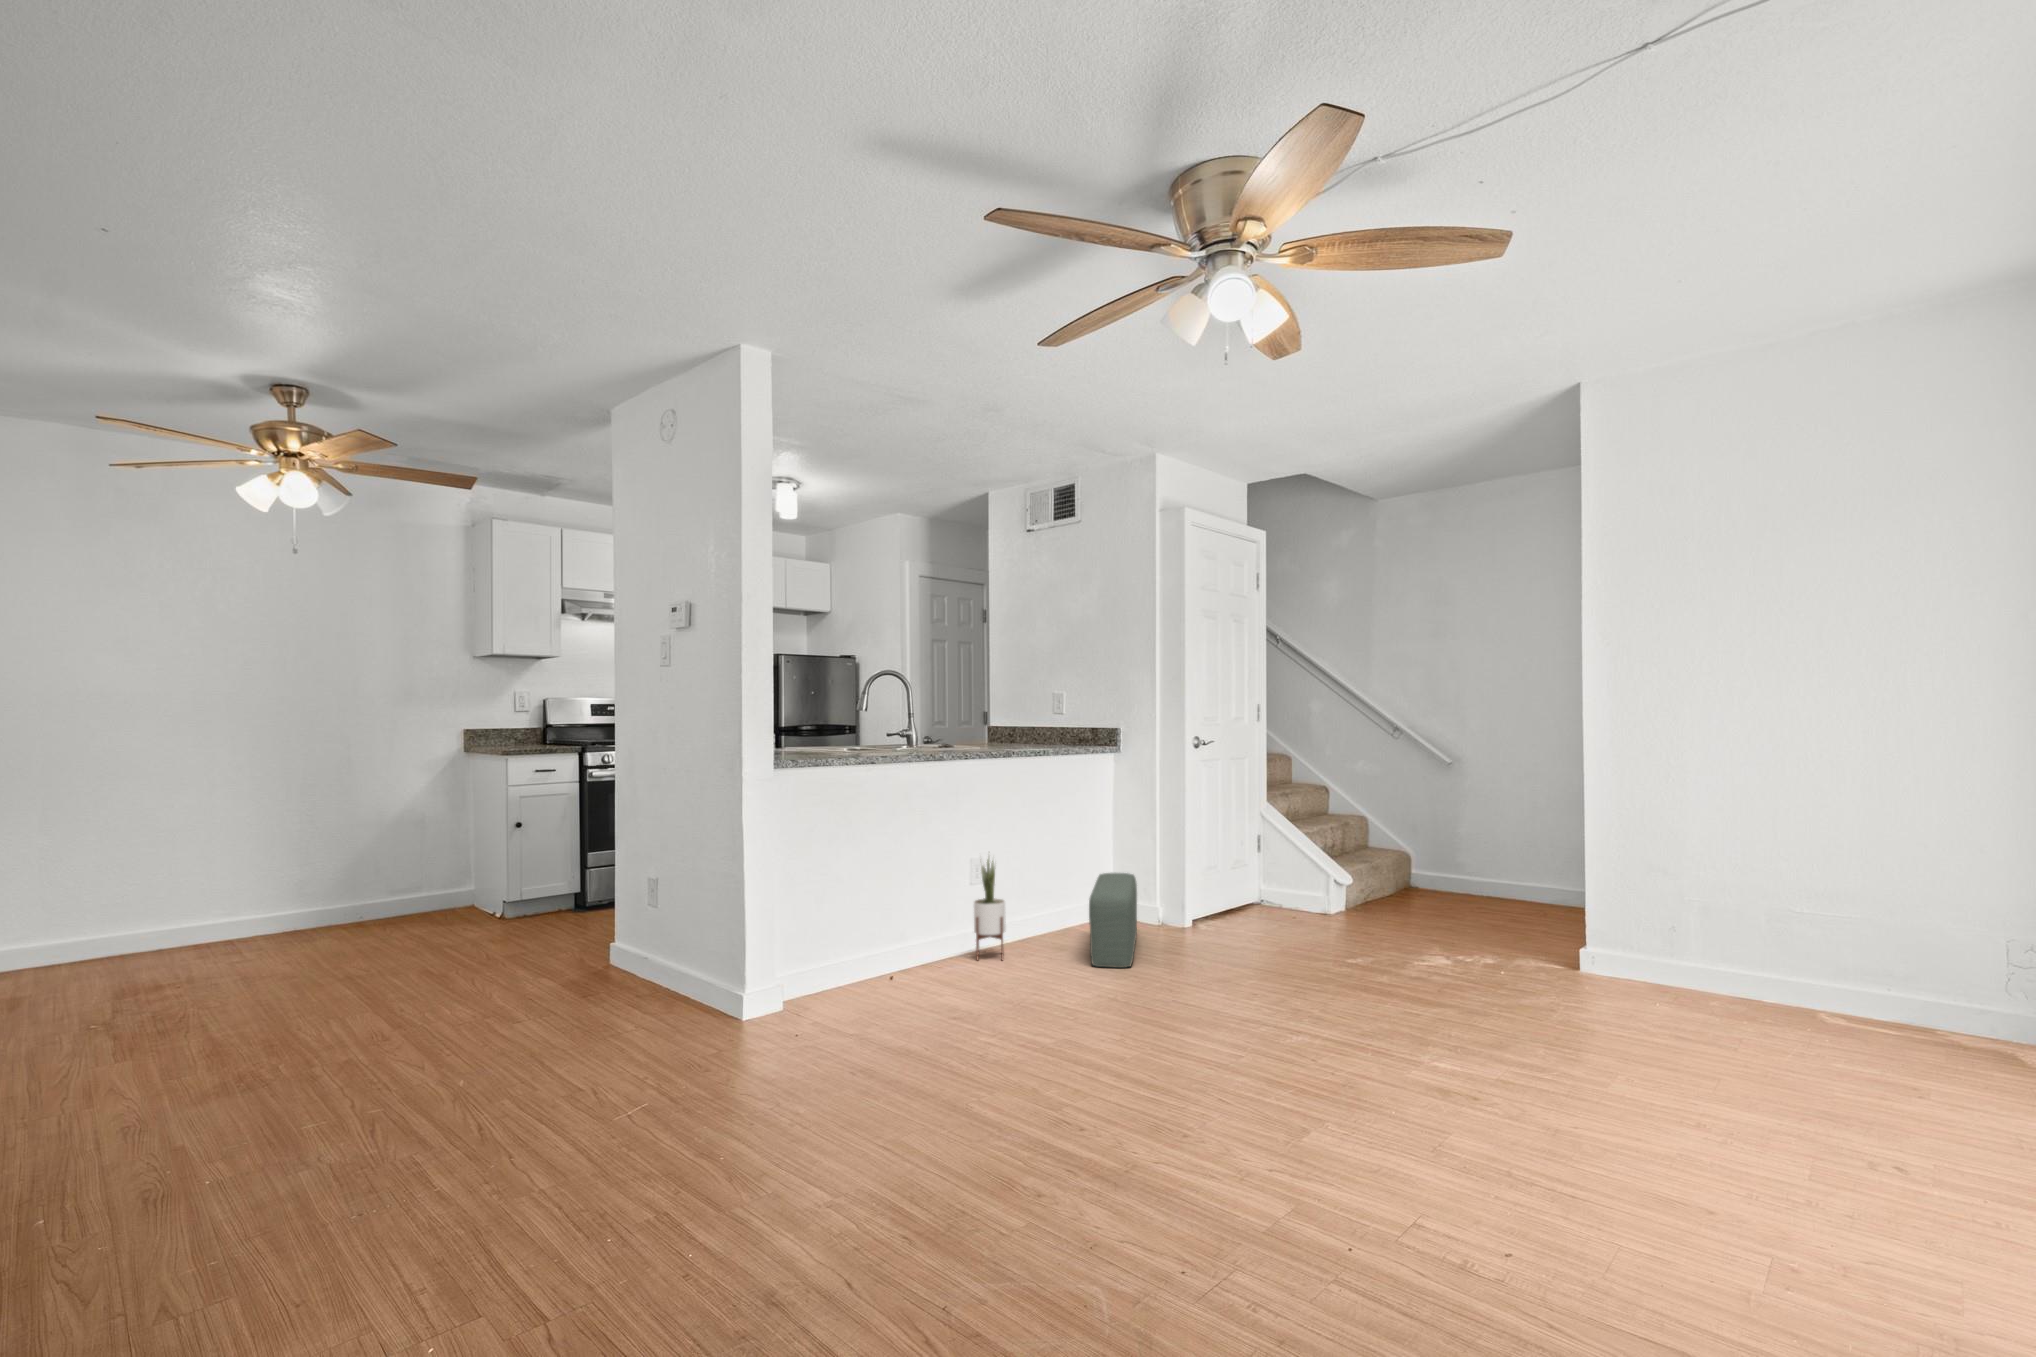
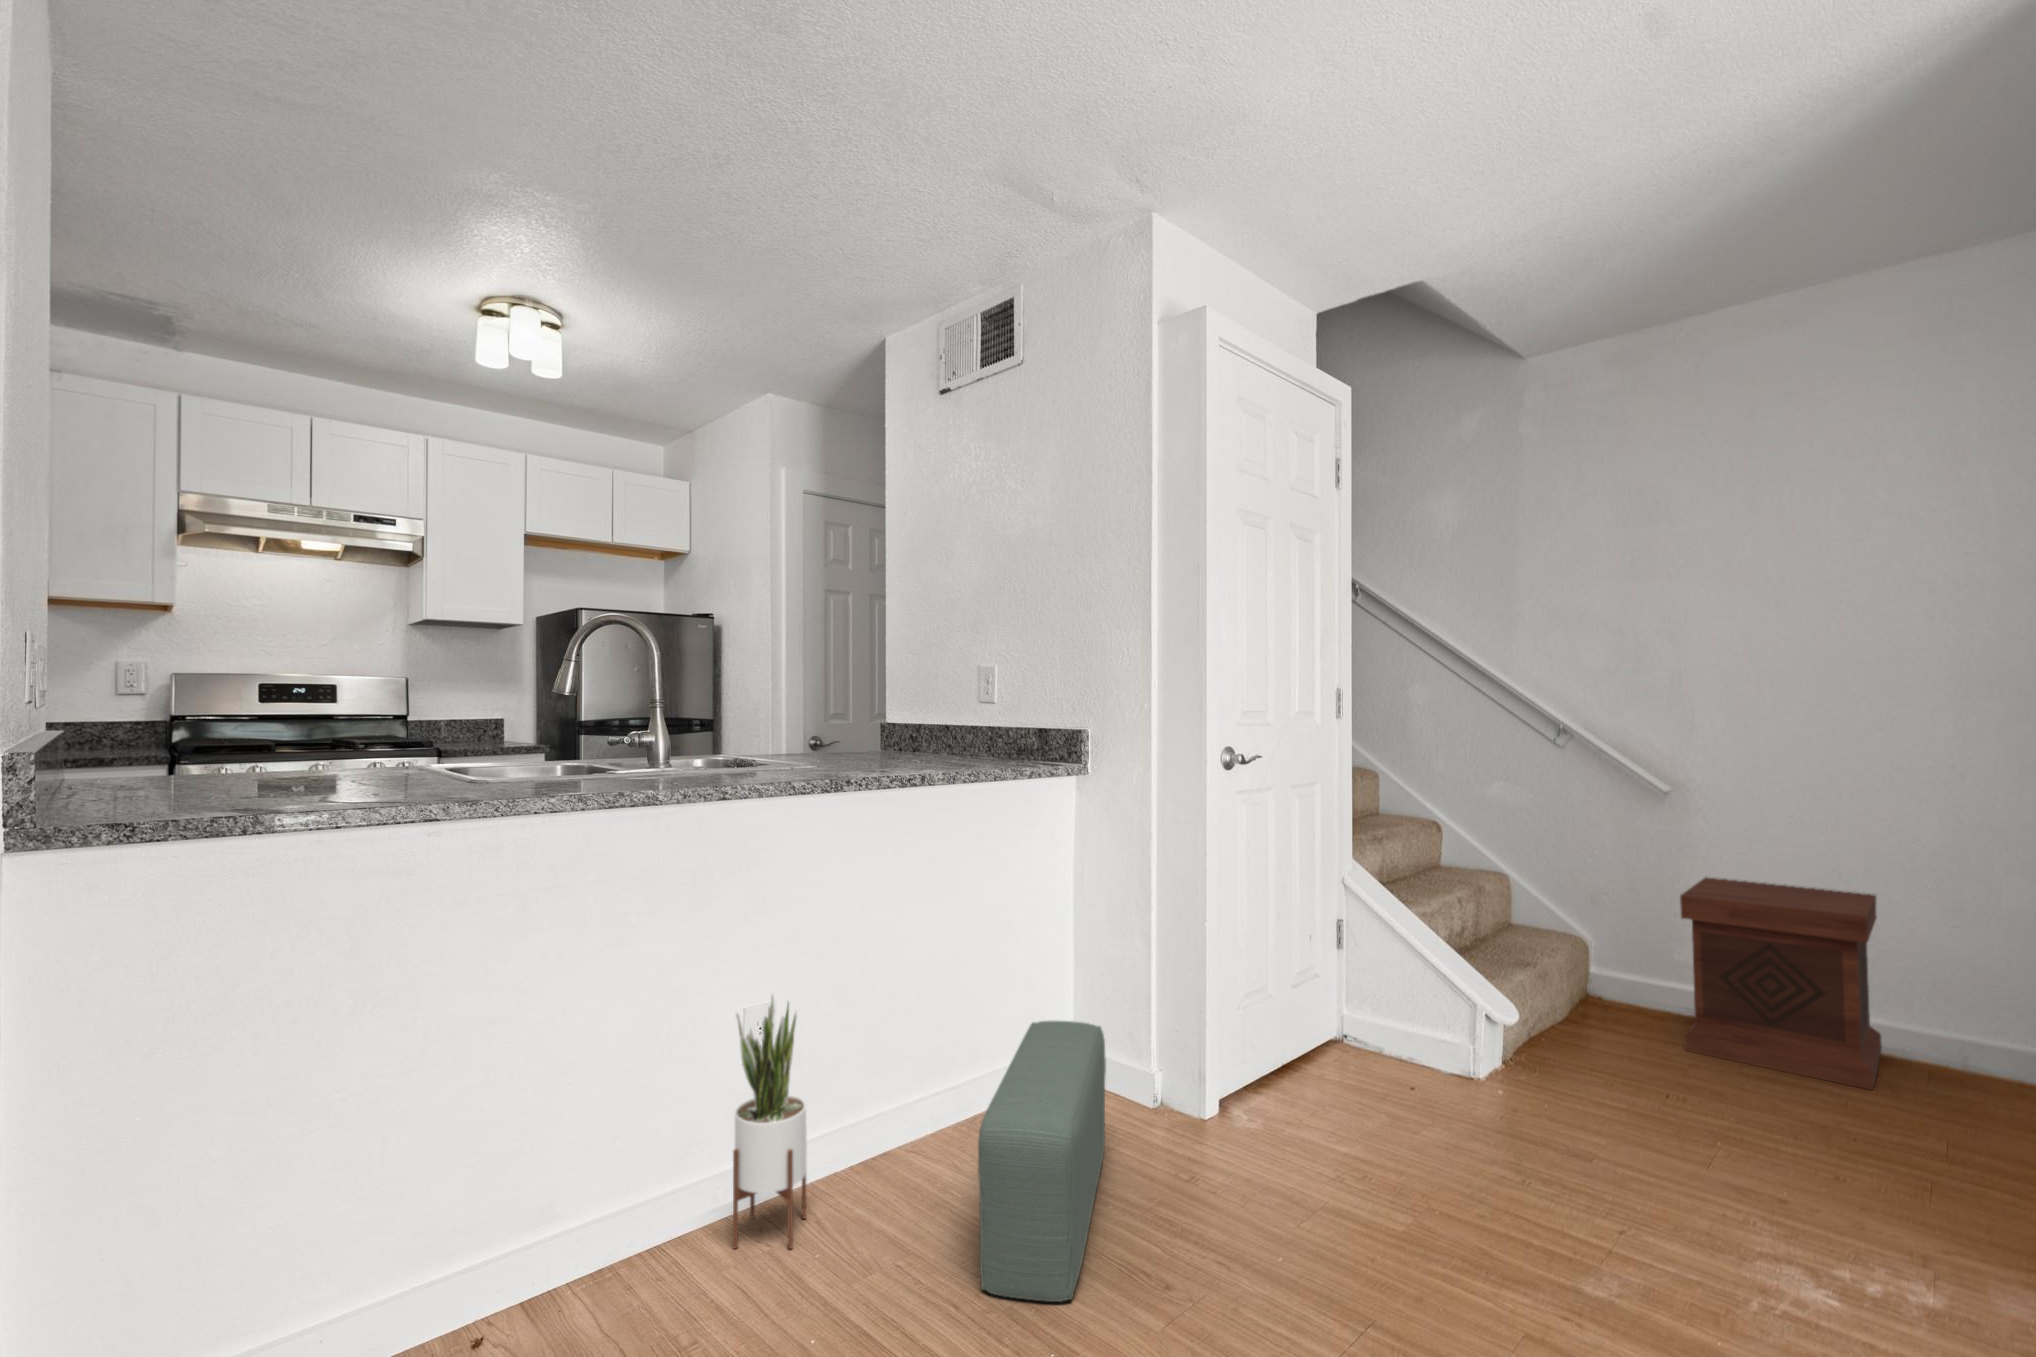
side table: none [1446,812,1554,915] -> present [1680,877,1882,1090]

